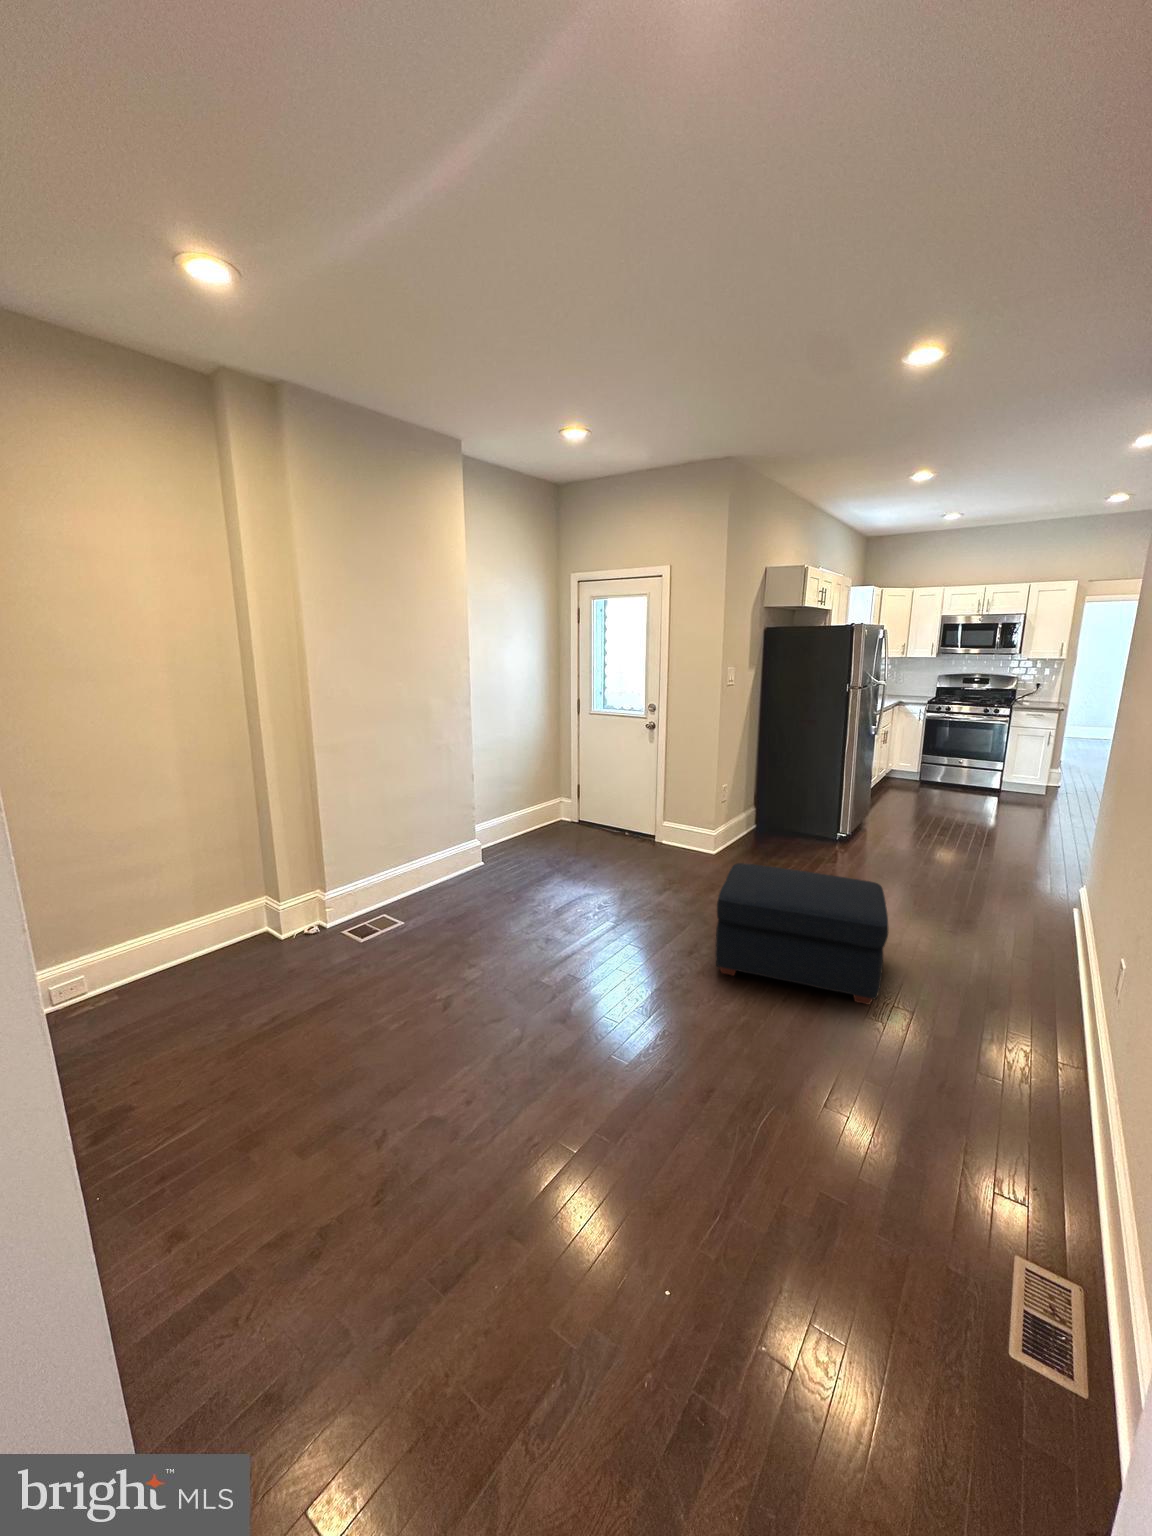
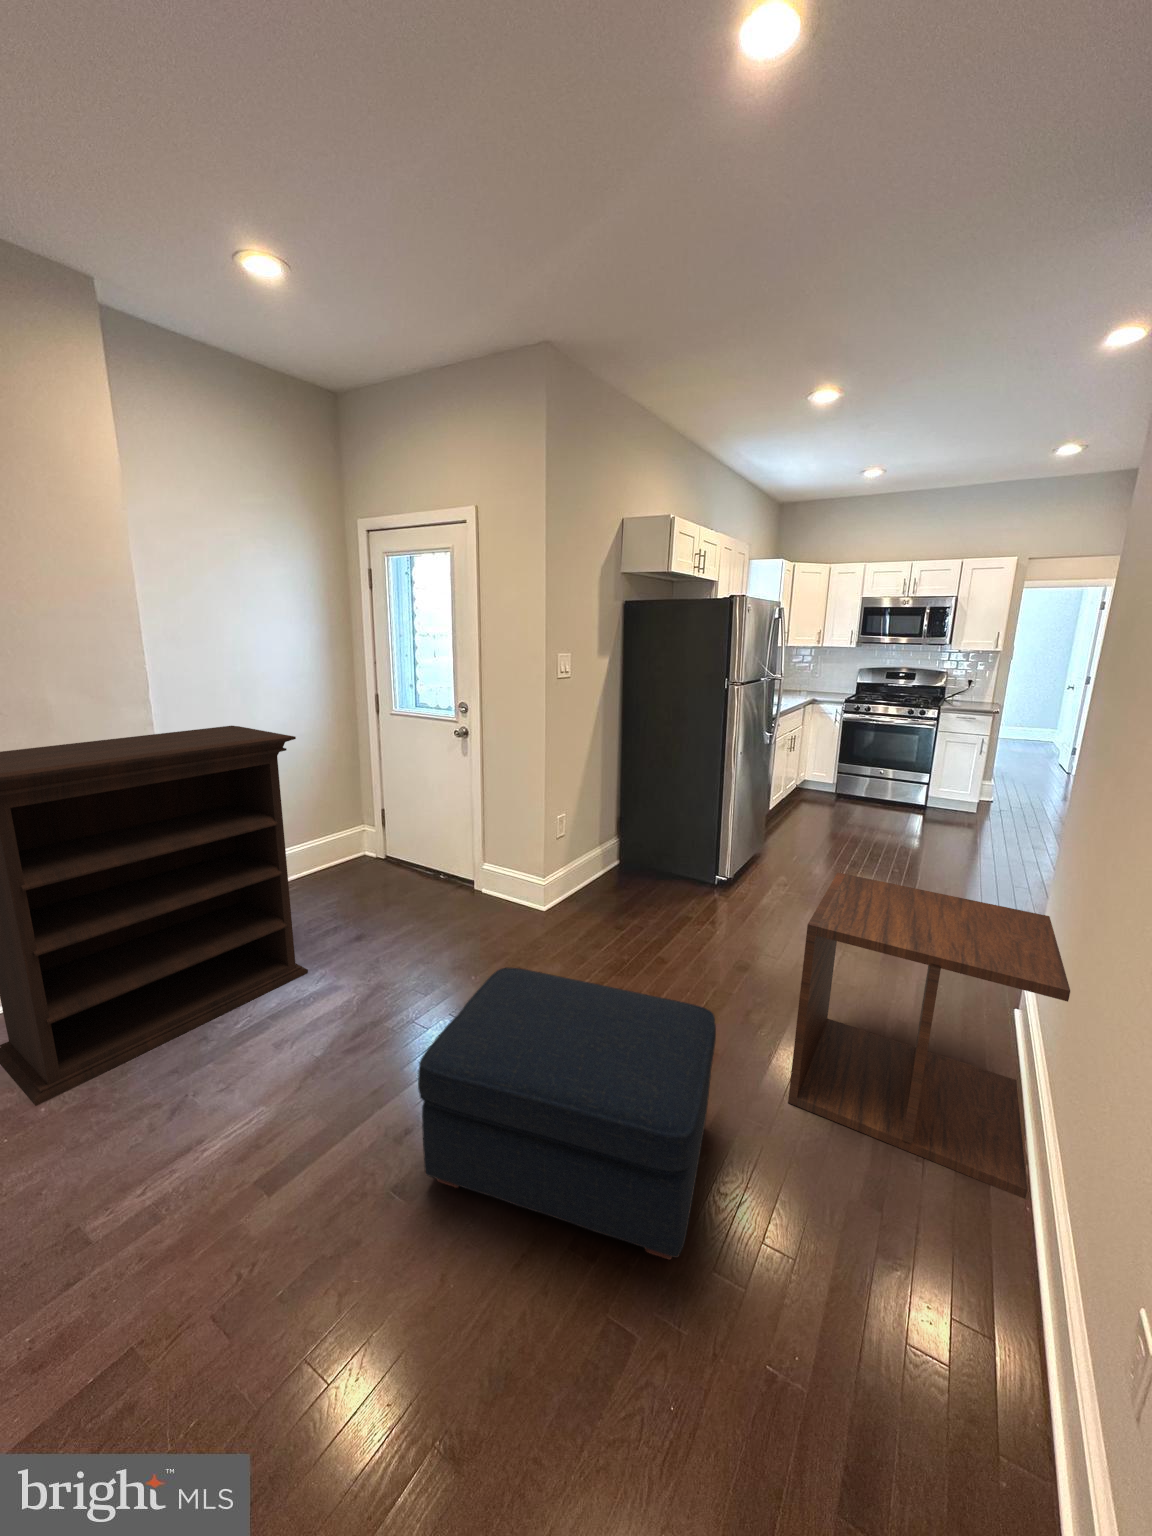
bookshelf: none [403,720,577,938] -> present [0,726,308,1106]
side table: none [922,811,1106,992] -> present [788,873,1070,1199]

